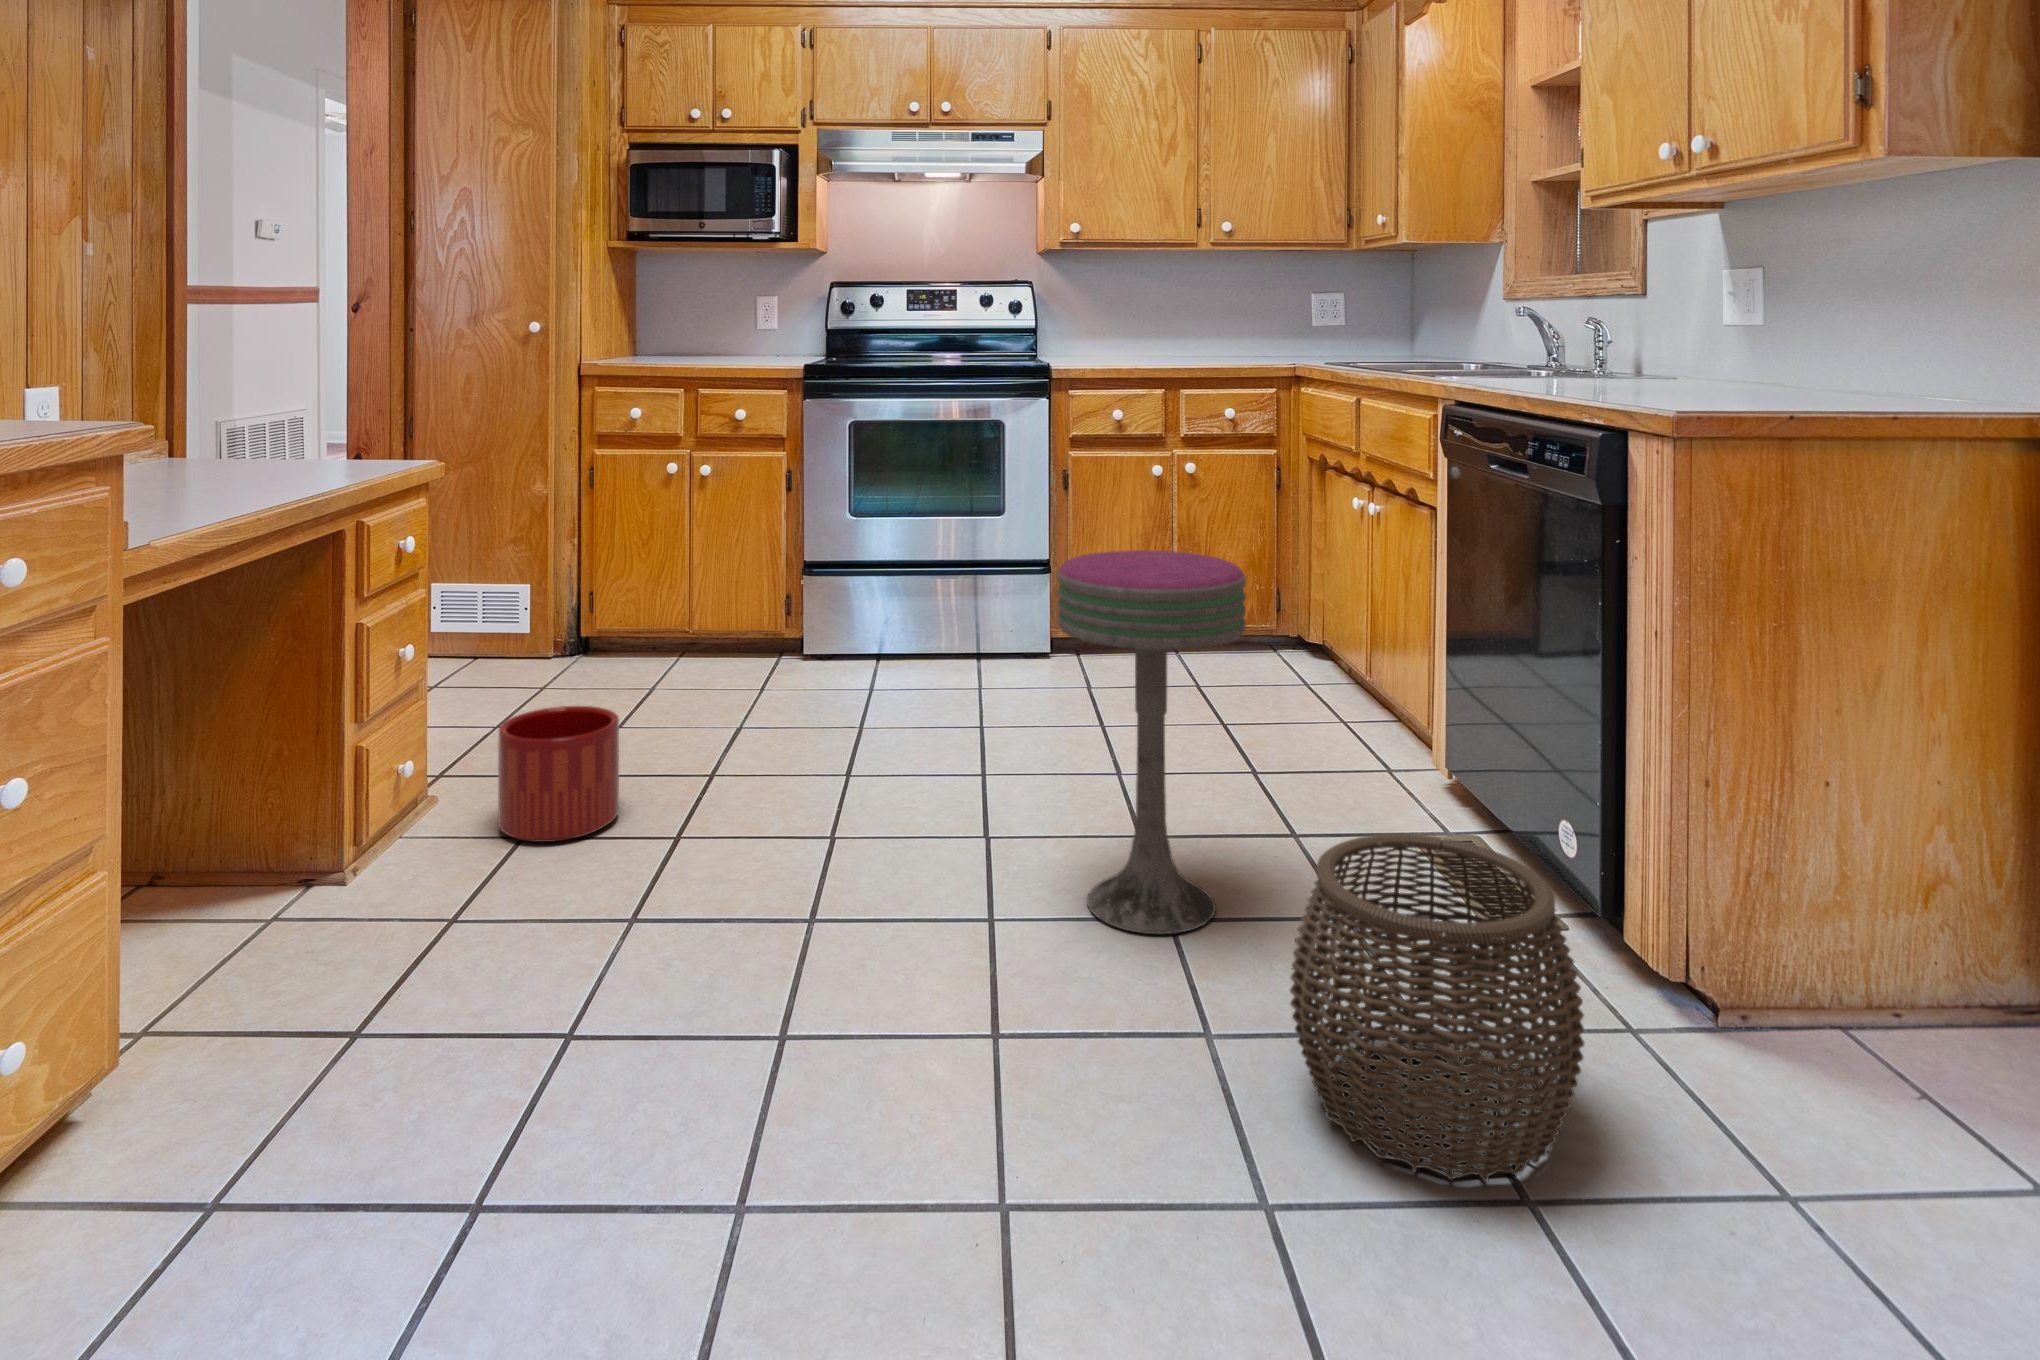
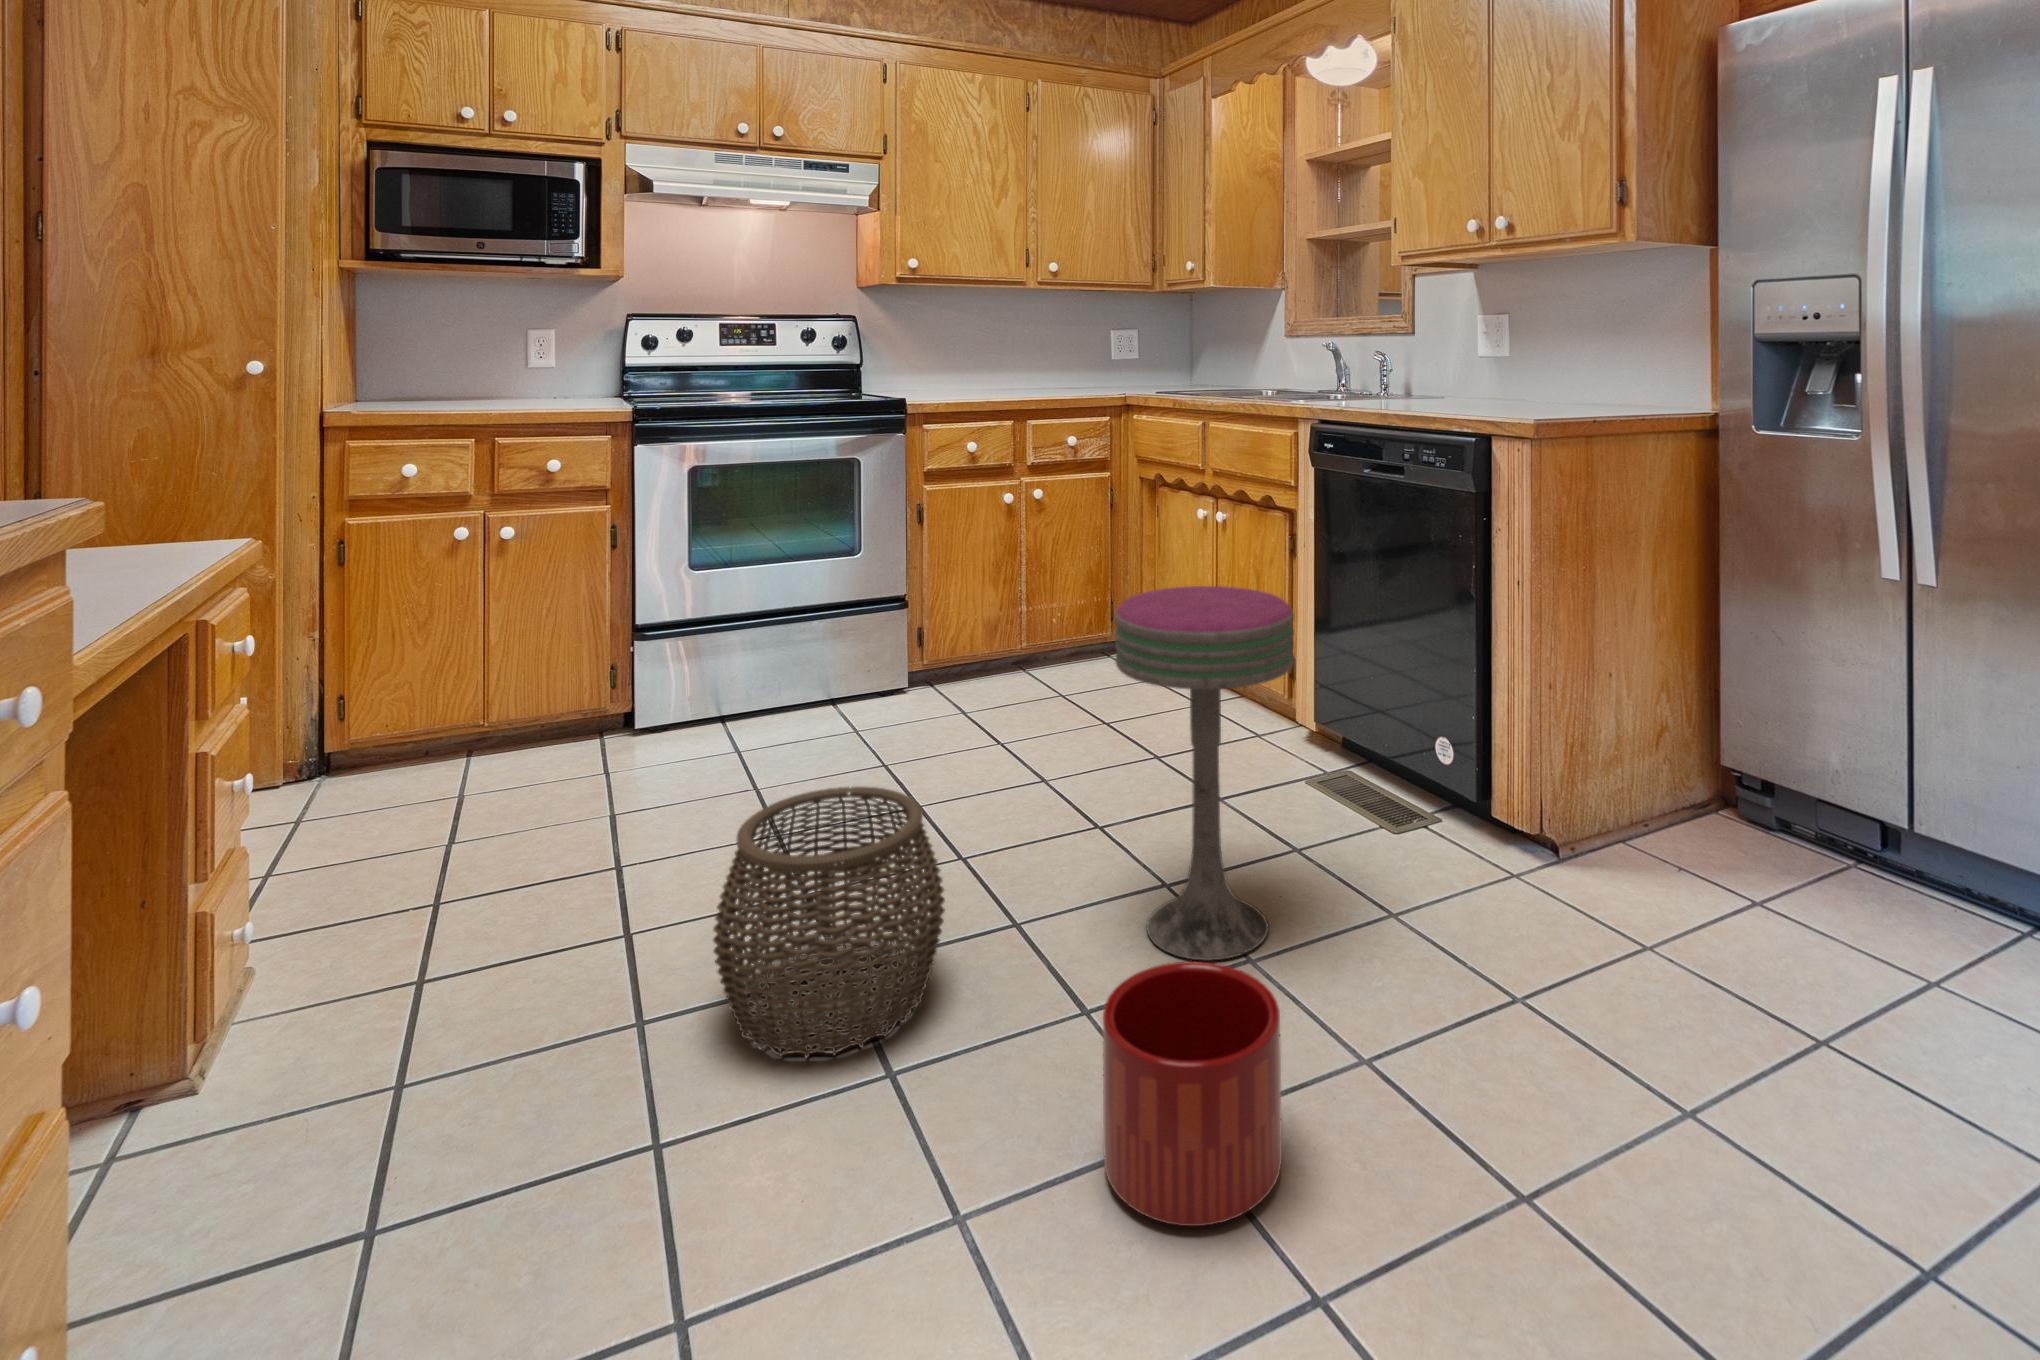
planter: present [498,706,619,842] -> present [1103,961,1282,1226]
woven basket: present [1290,834,1584,1181] -> present [713,787,945,1058]

